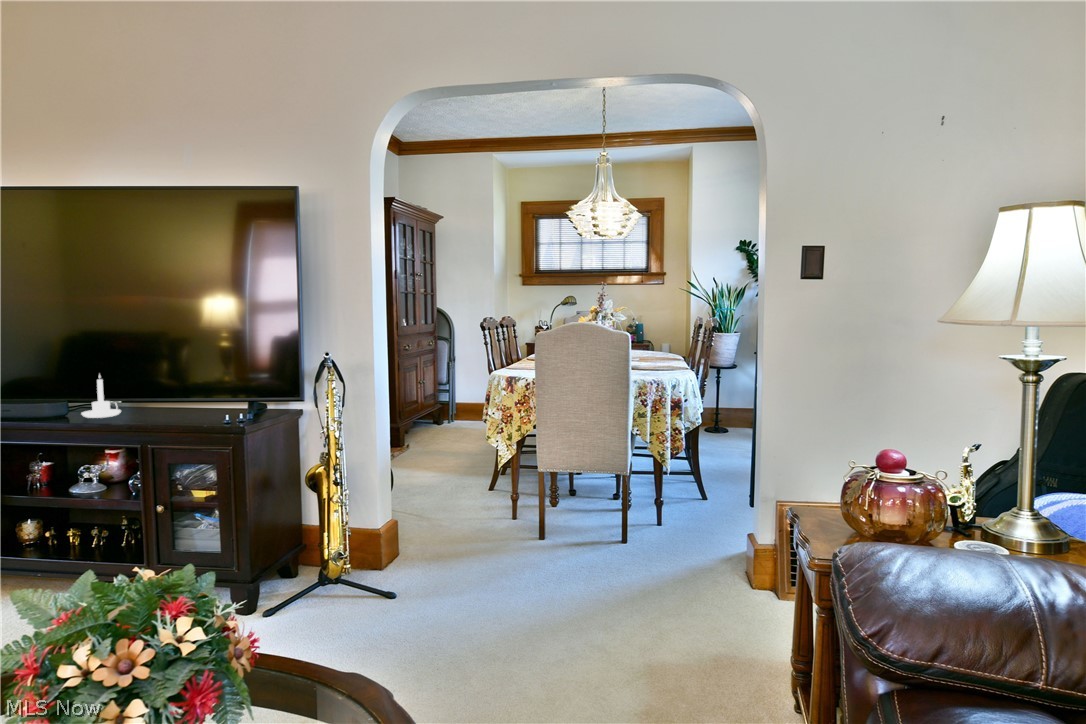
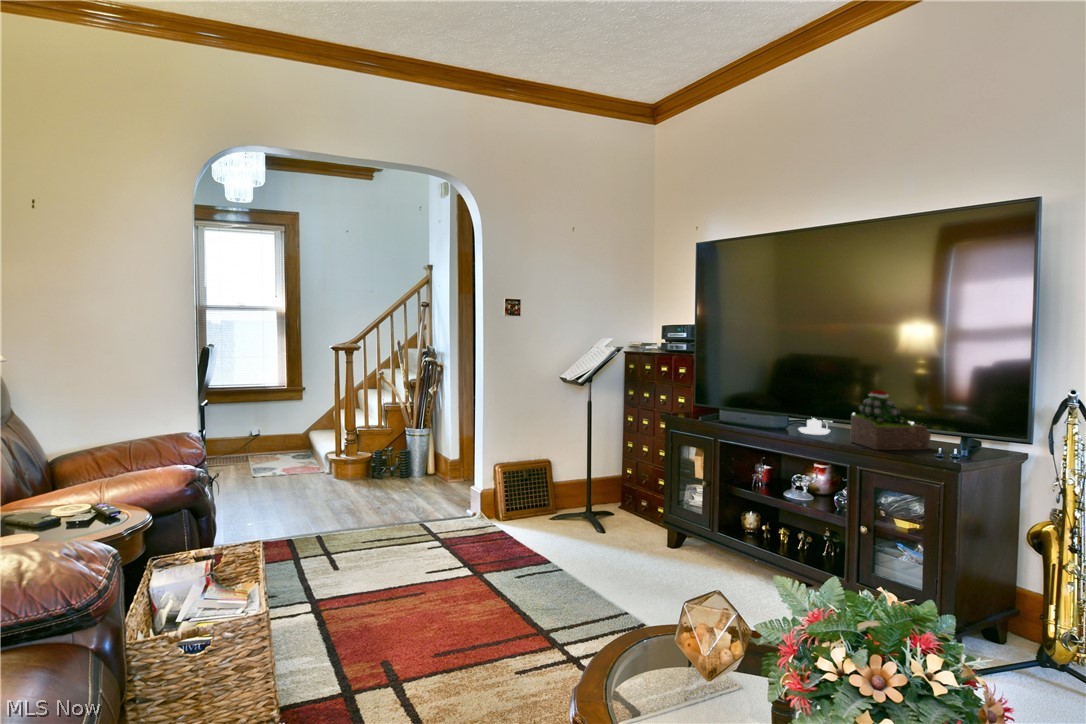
succulent plant: none [141,364,223,425] -> present [851,391,931,450]

